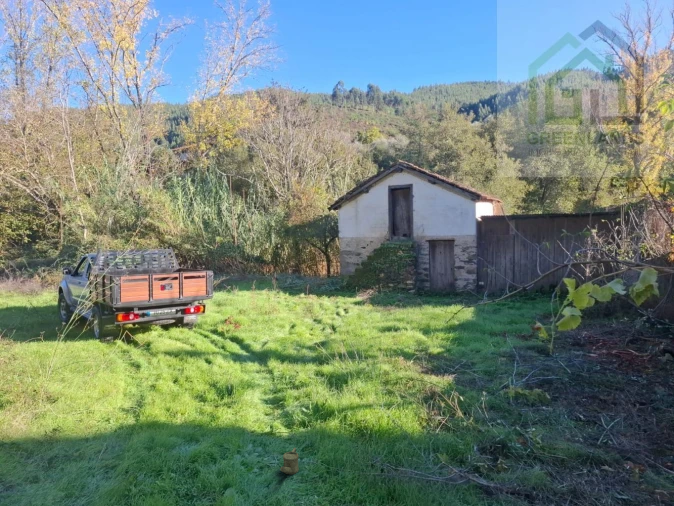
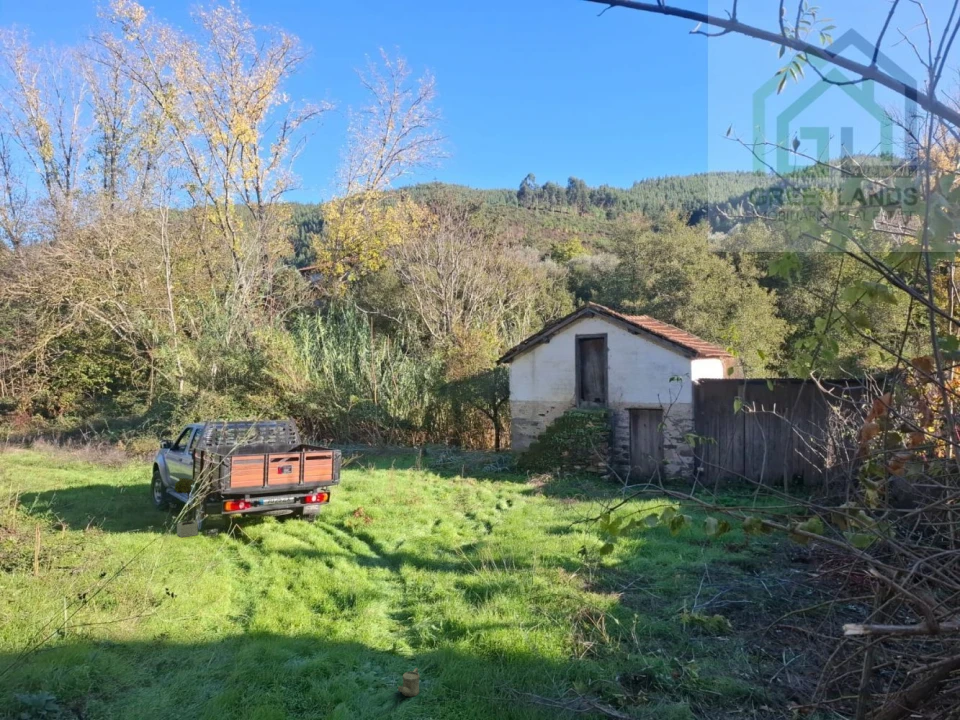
potted tree: none [74,297,97,346] -> present [174,478,198,537]

